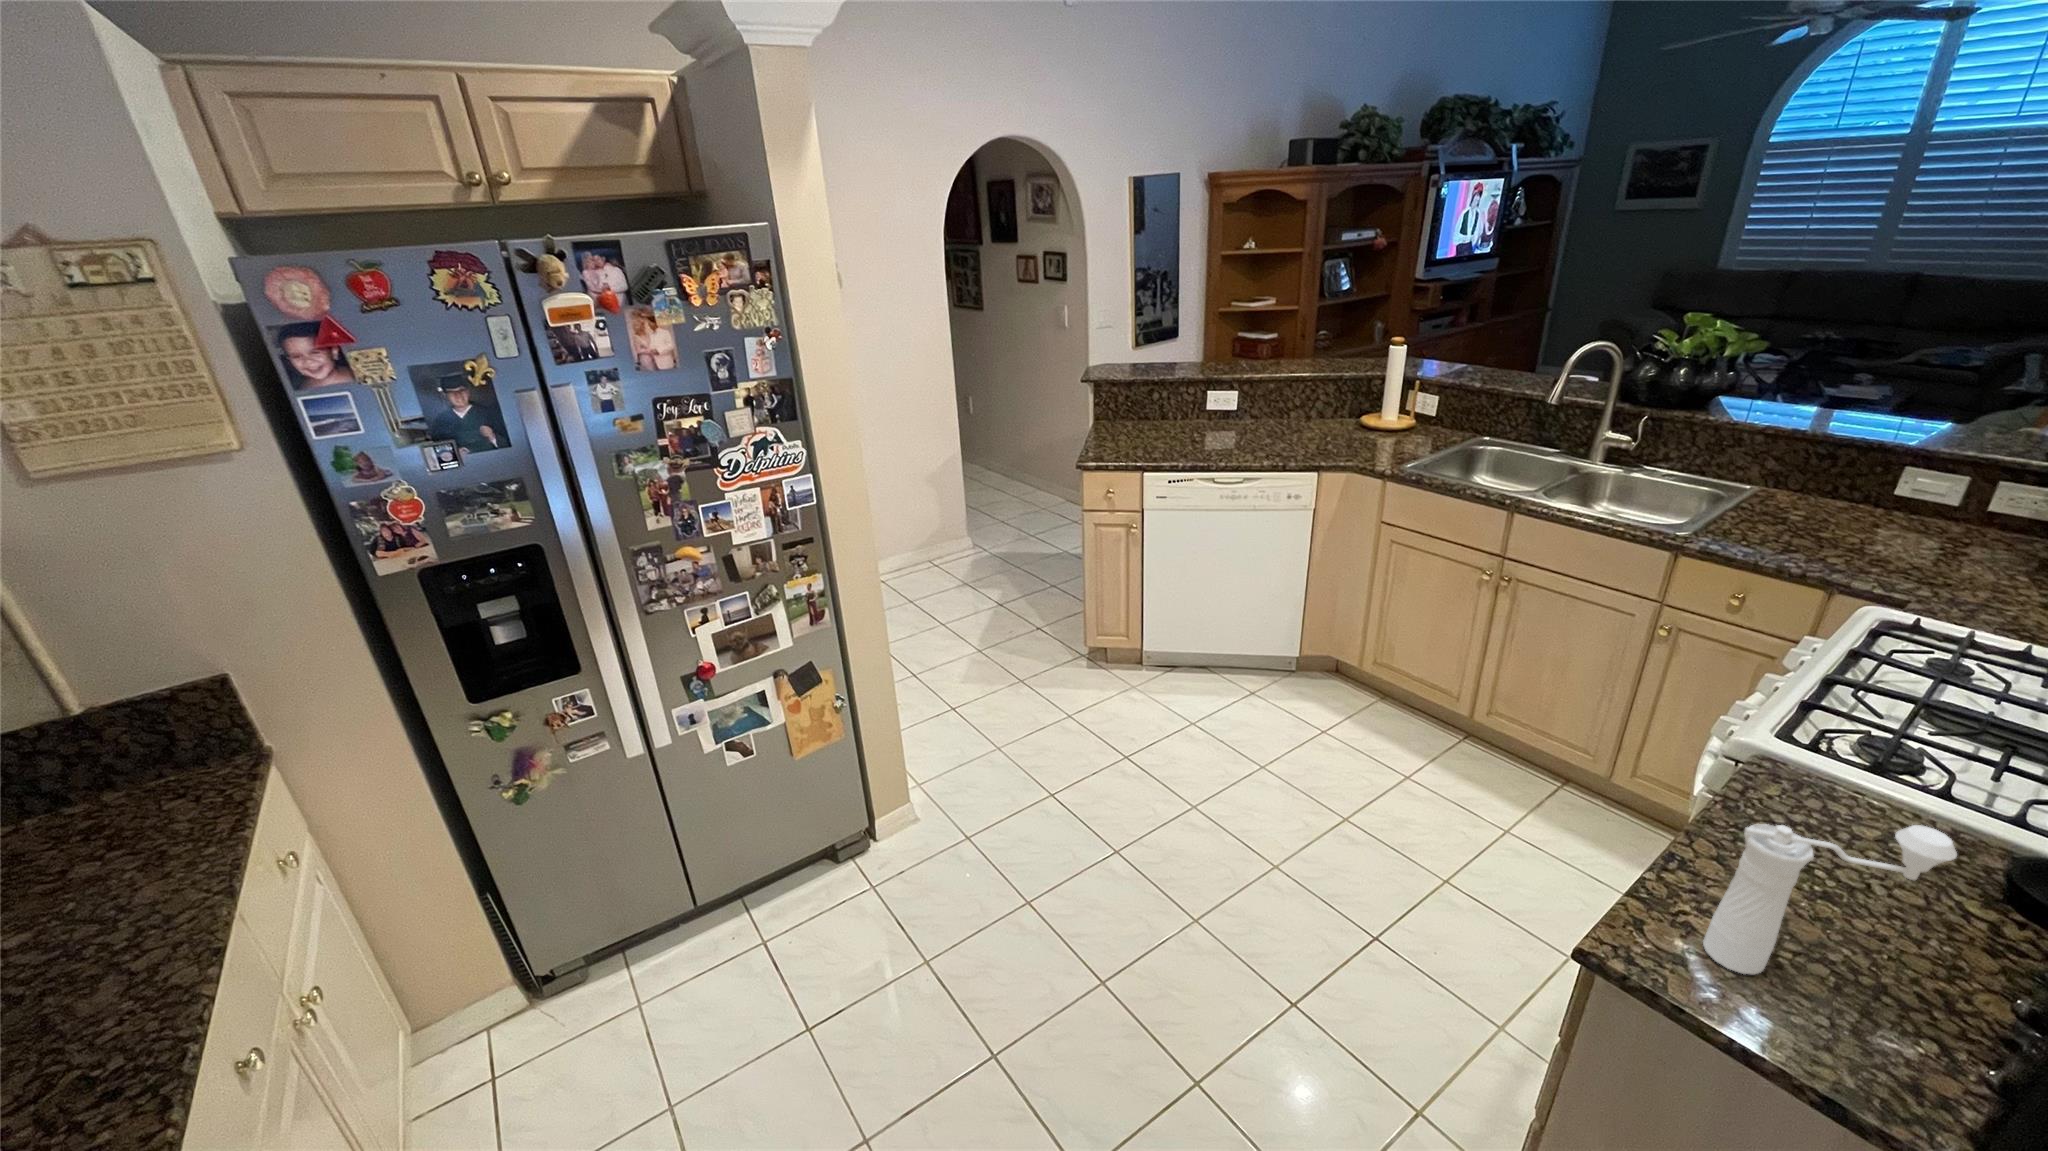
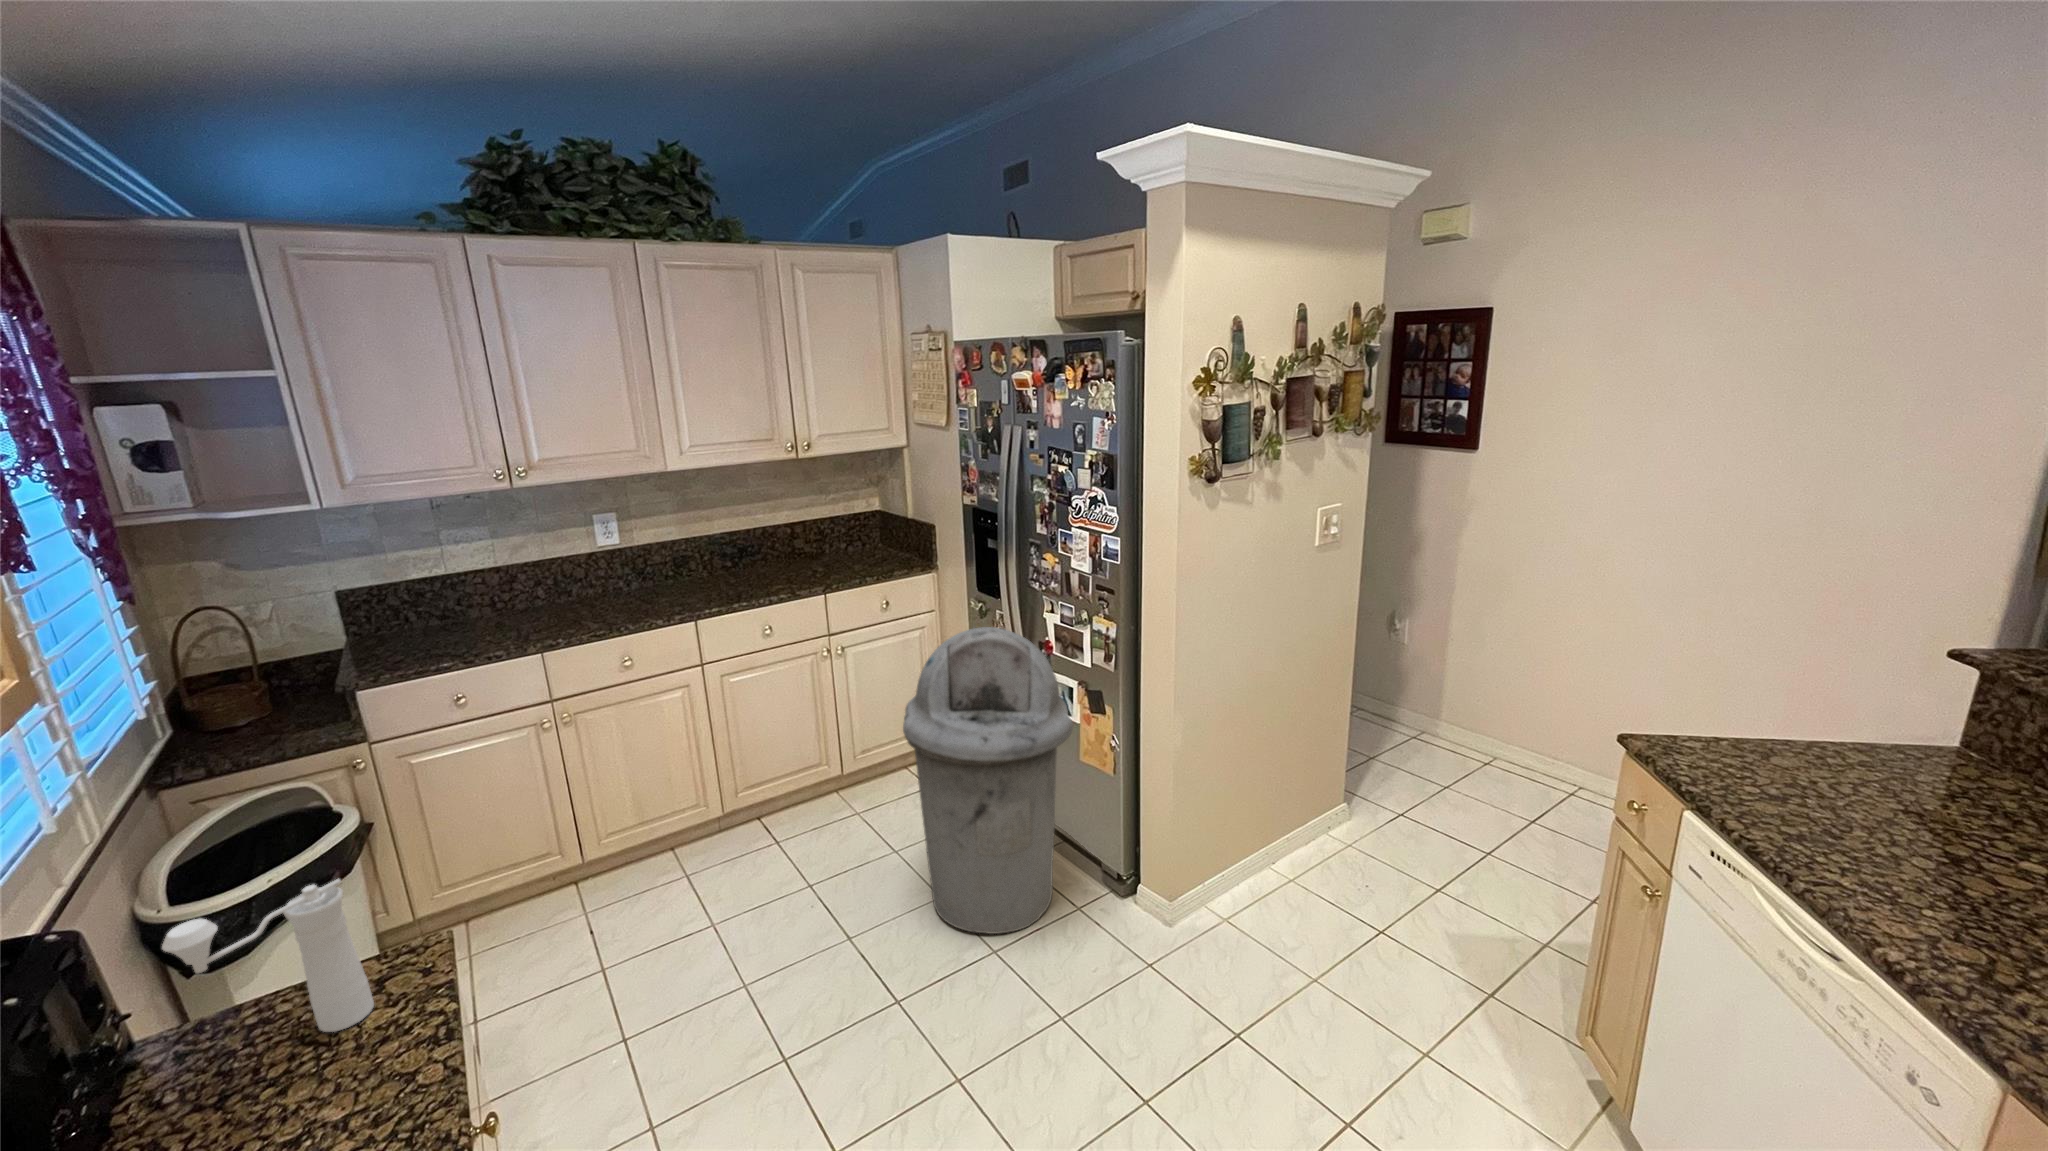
trash can: none [672,641,910,1032] -> present [903,627,1073,934]

